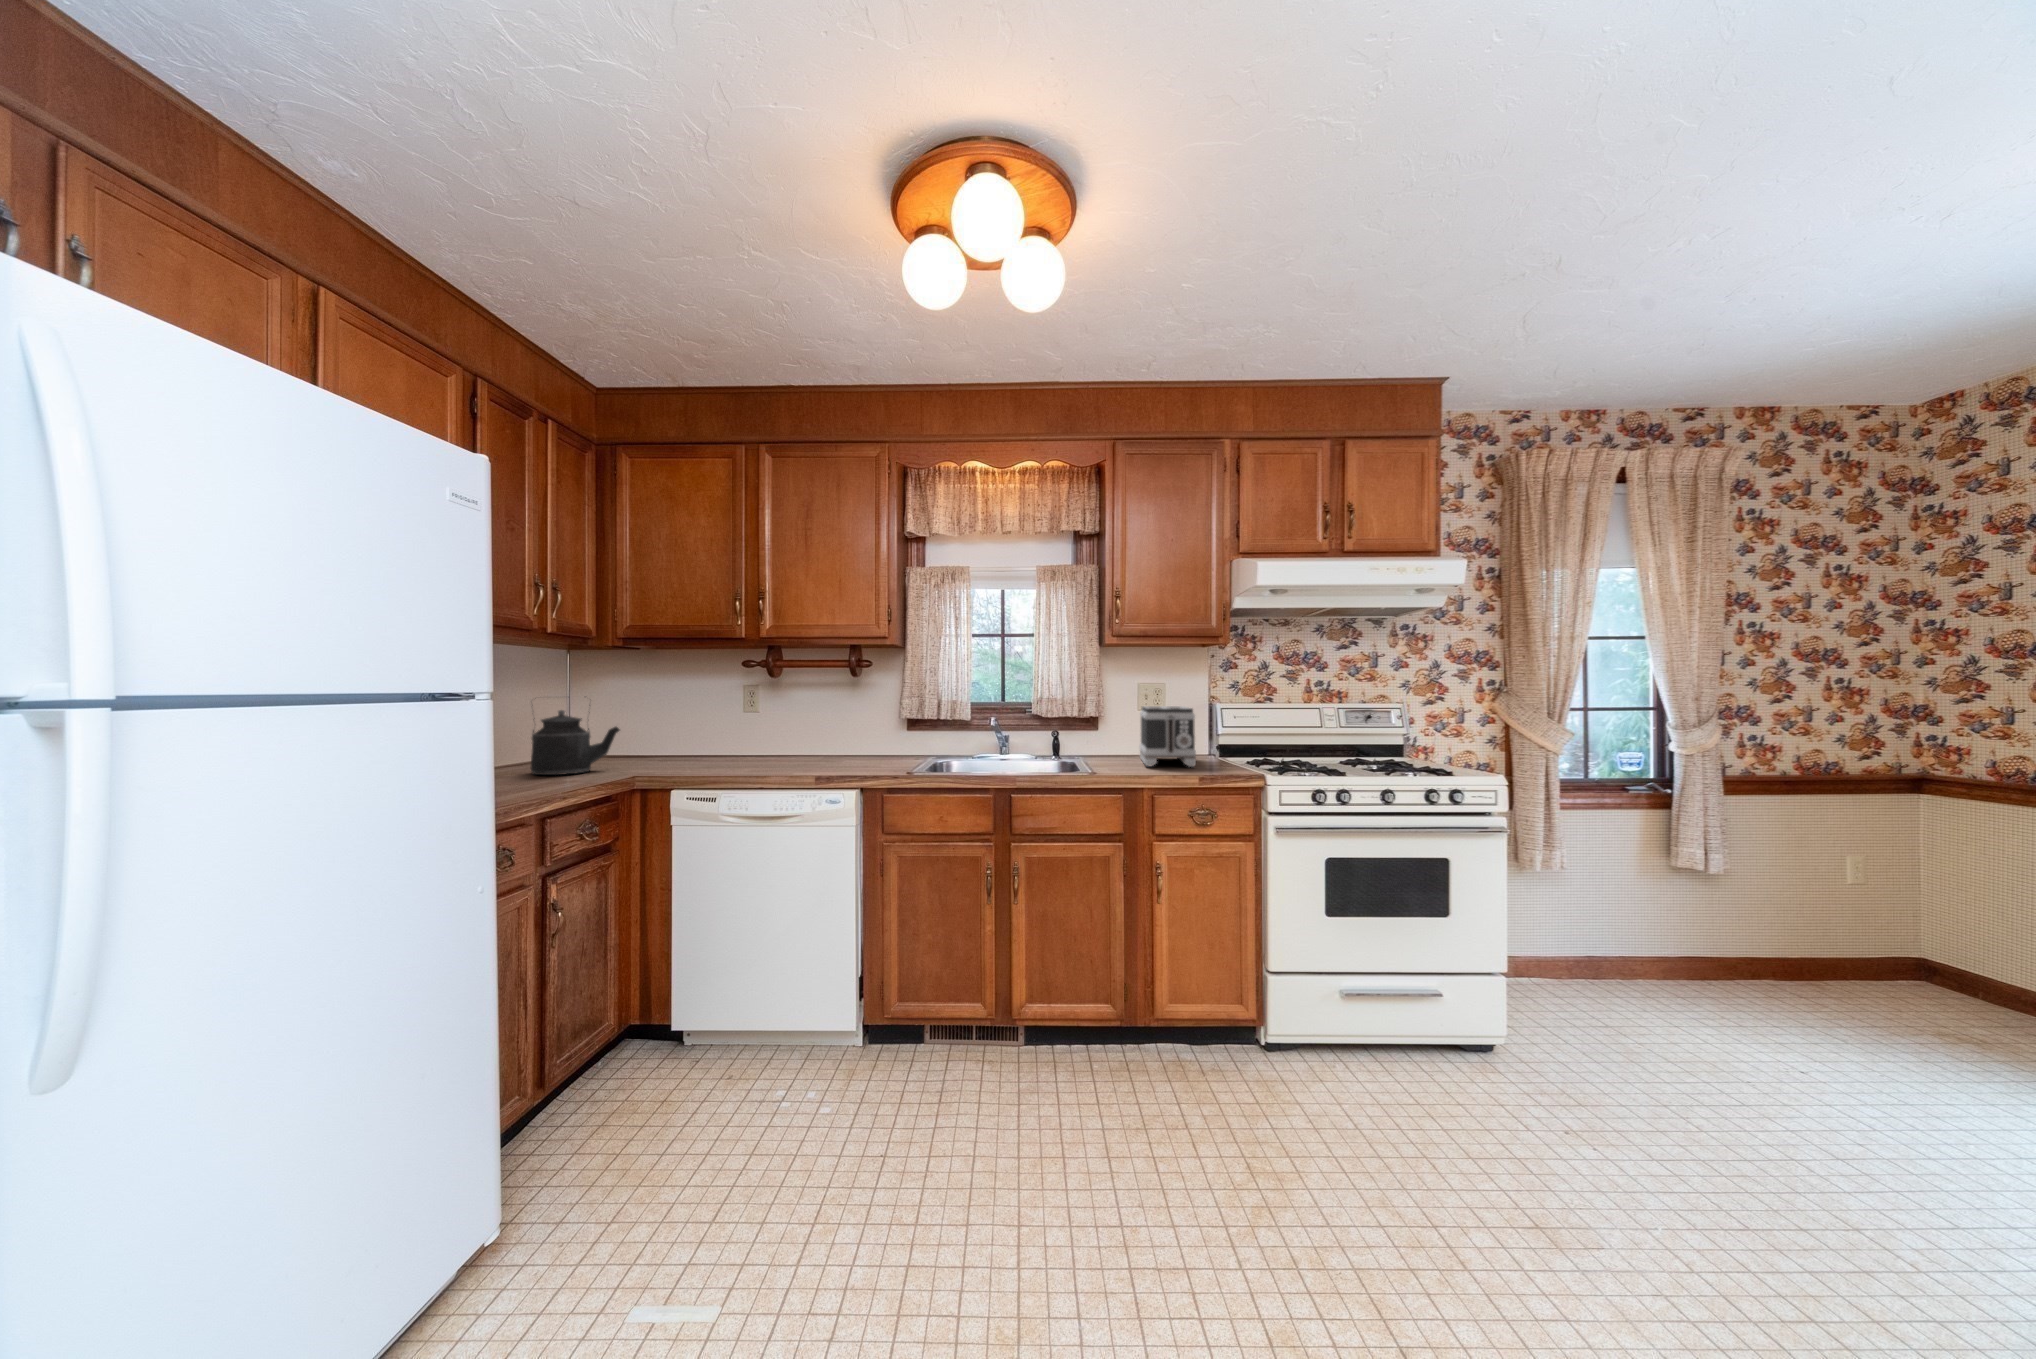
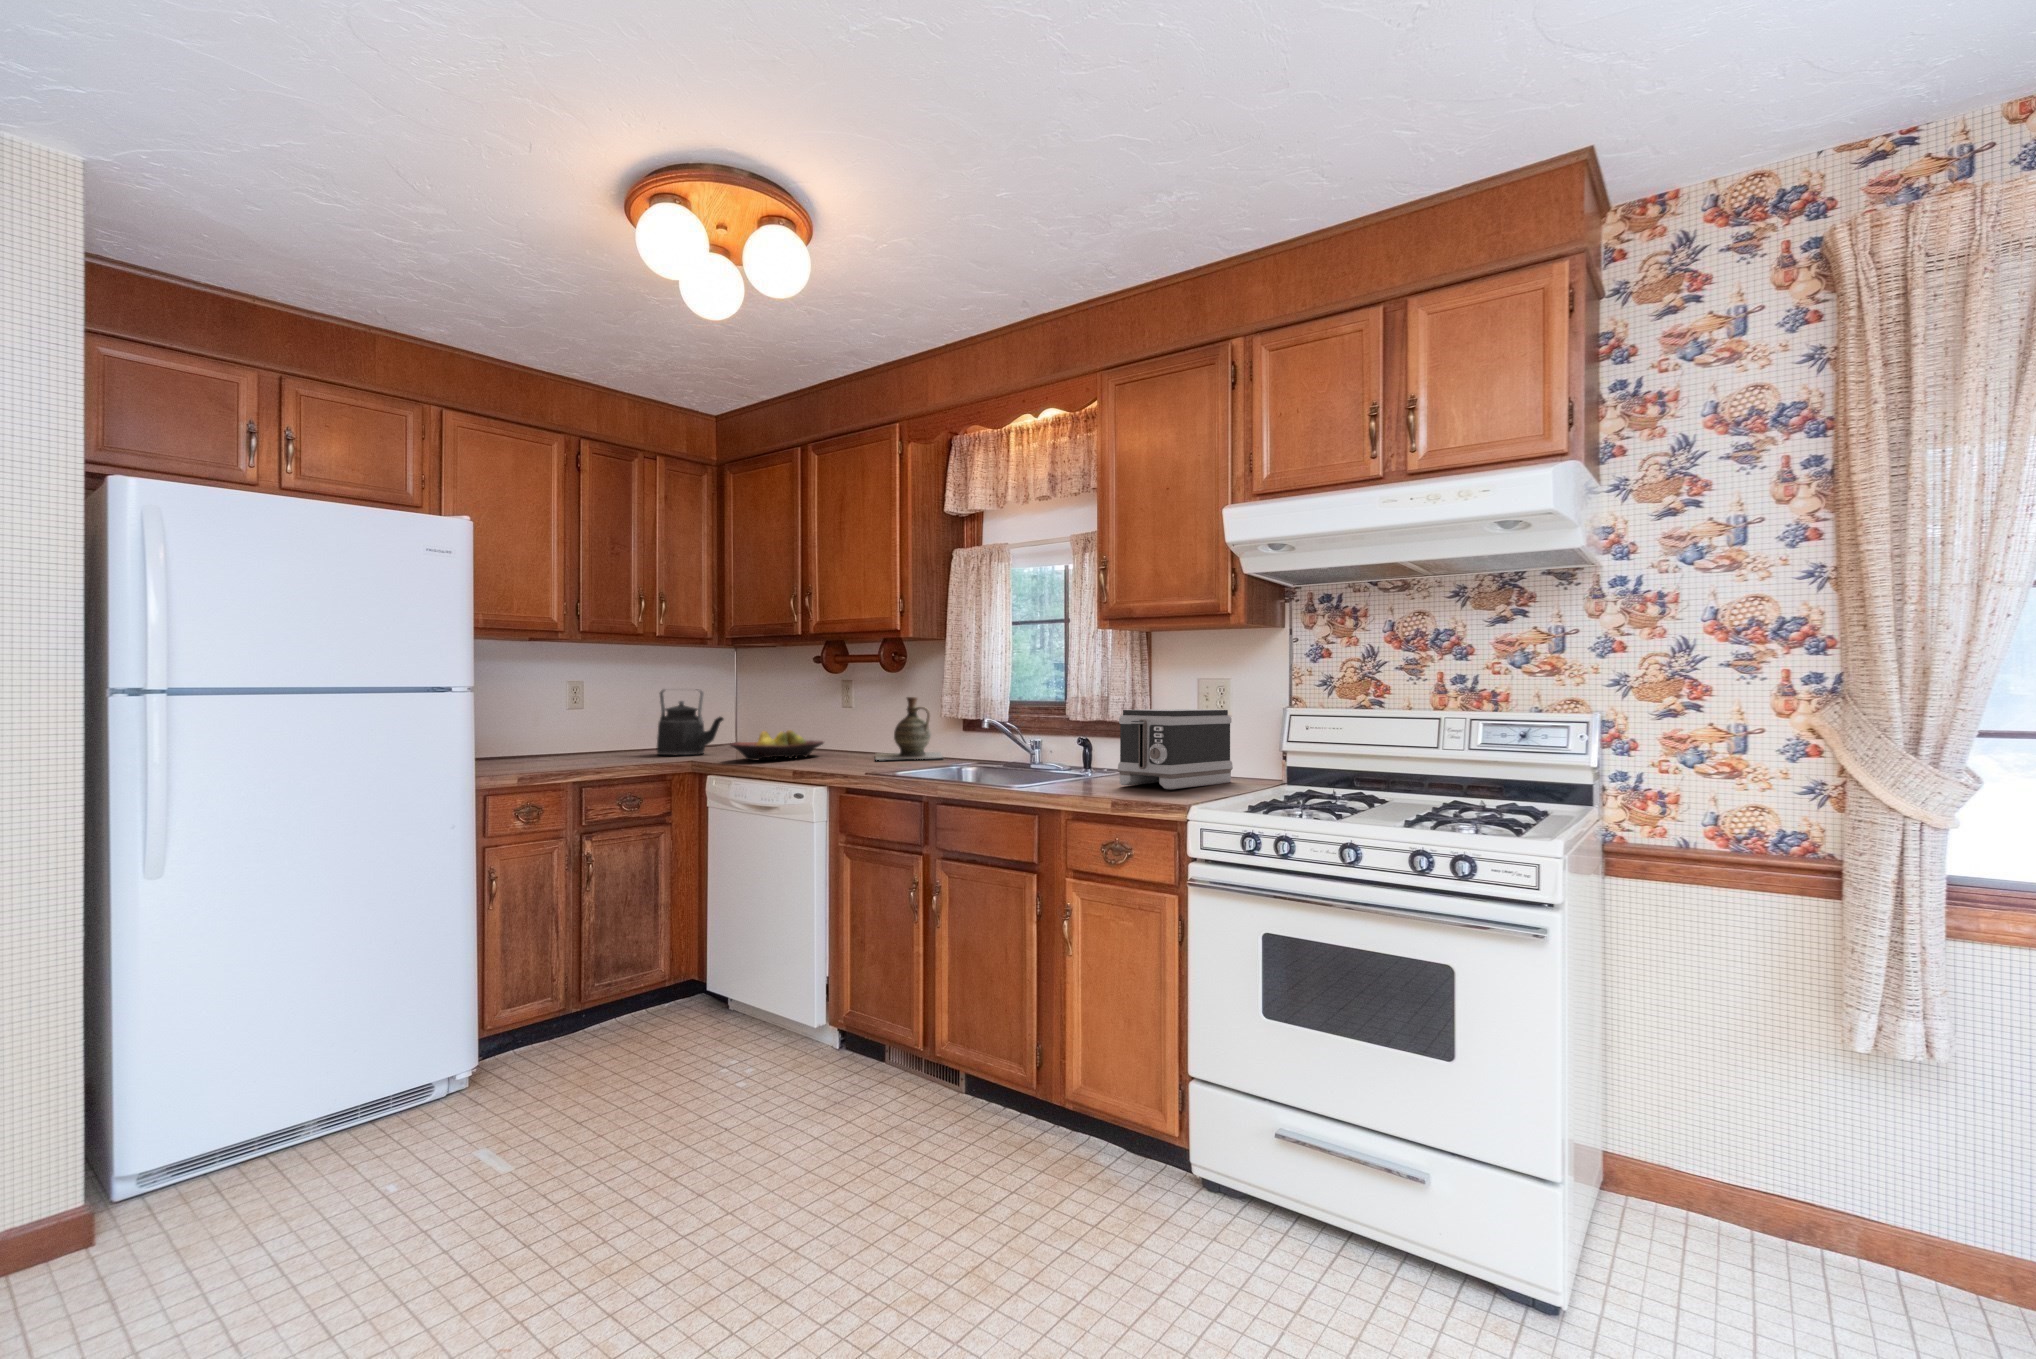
ceramic jug: none [803,700,890,762] -> present [875,697,943,760]
fruit bowl: none [677,737,754,772] -> present [730,730,824,760]

